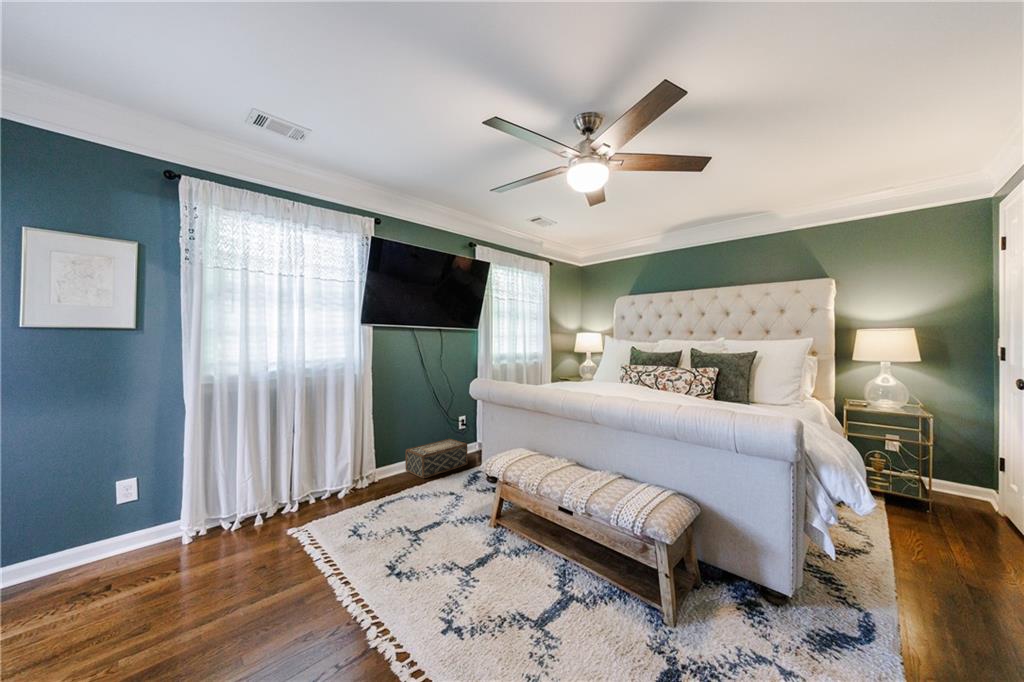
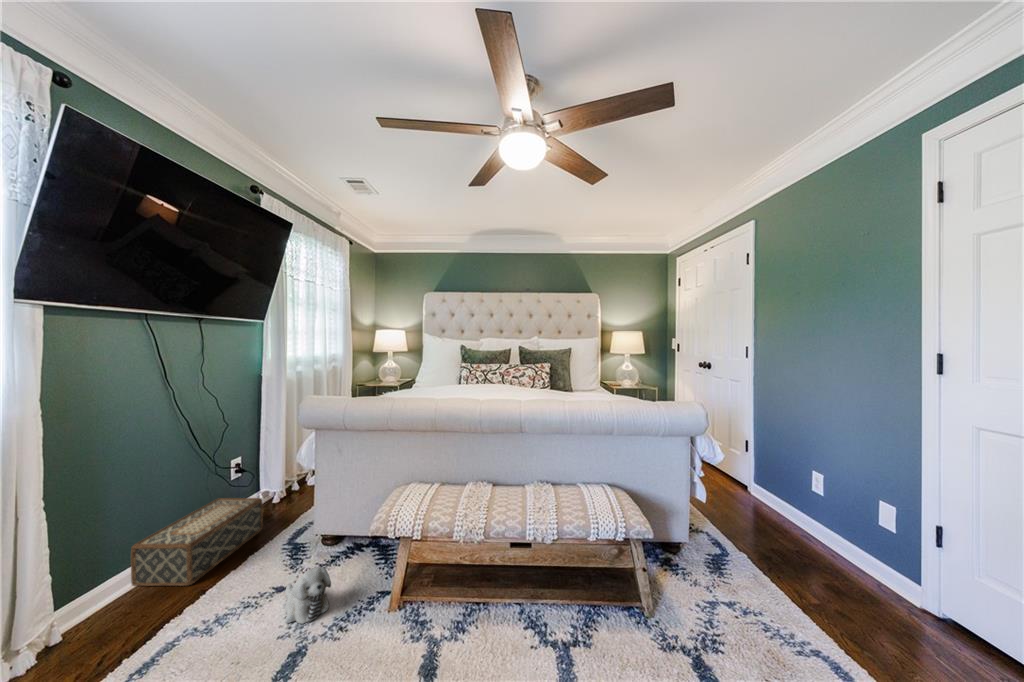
plush toy: none [444,484,471,514] -> present [285,567,331,624]

